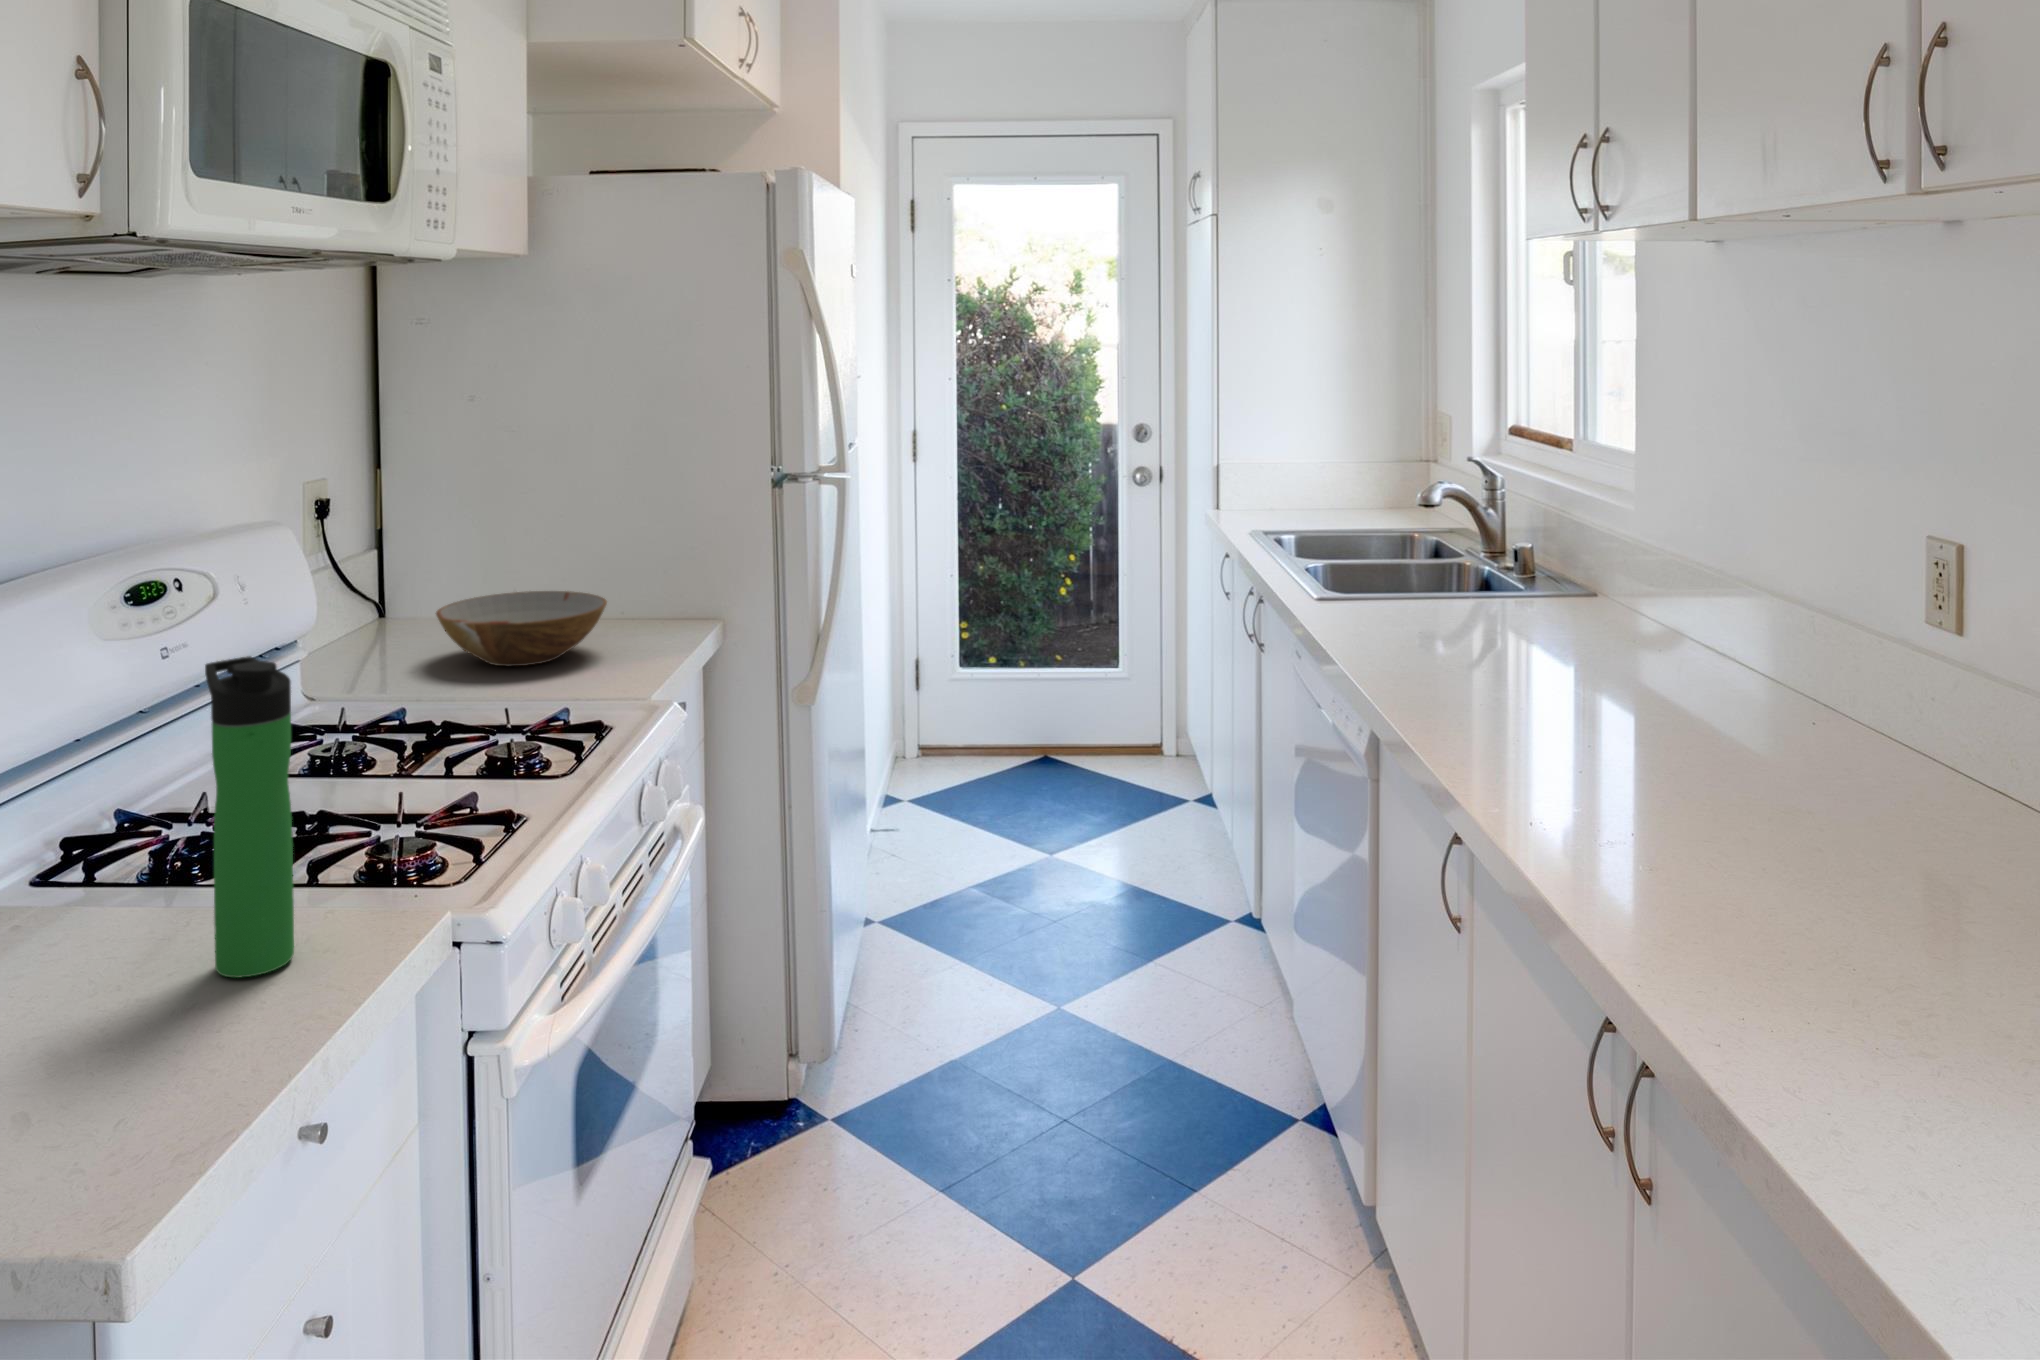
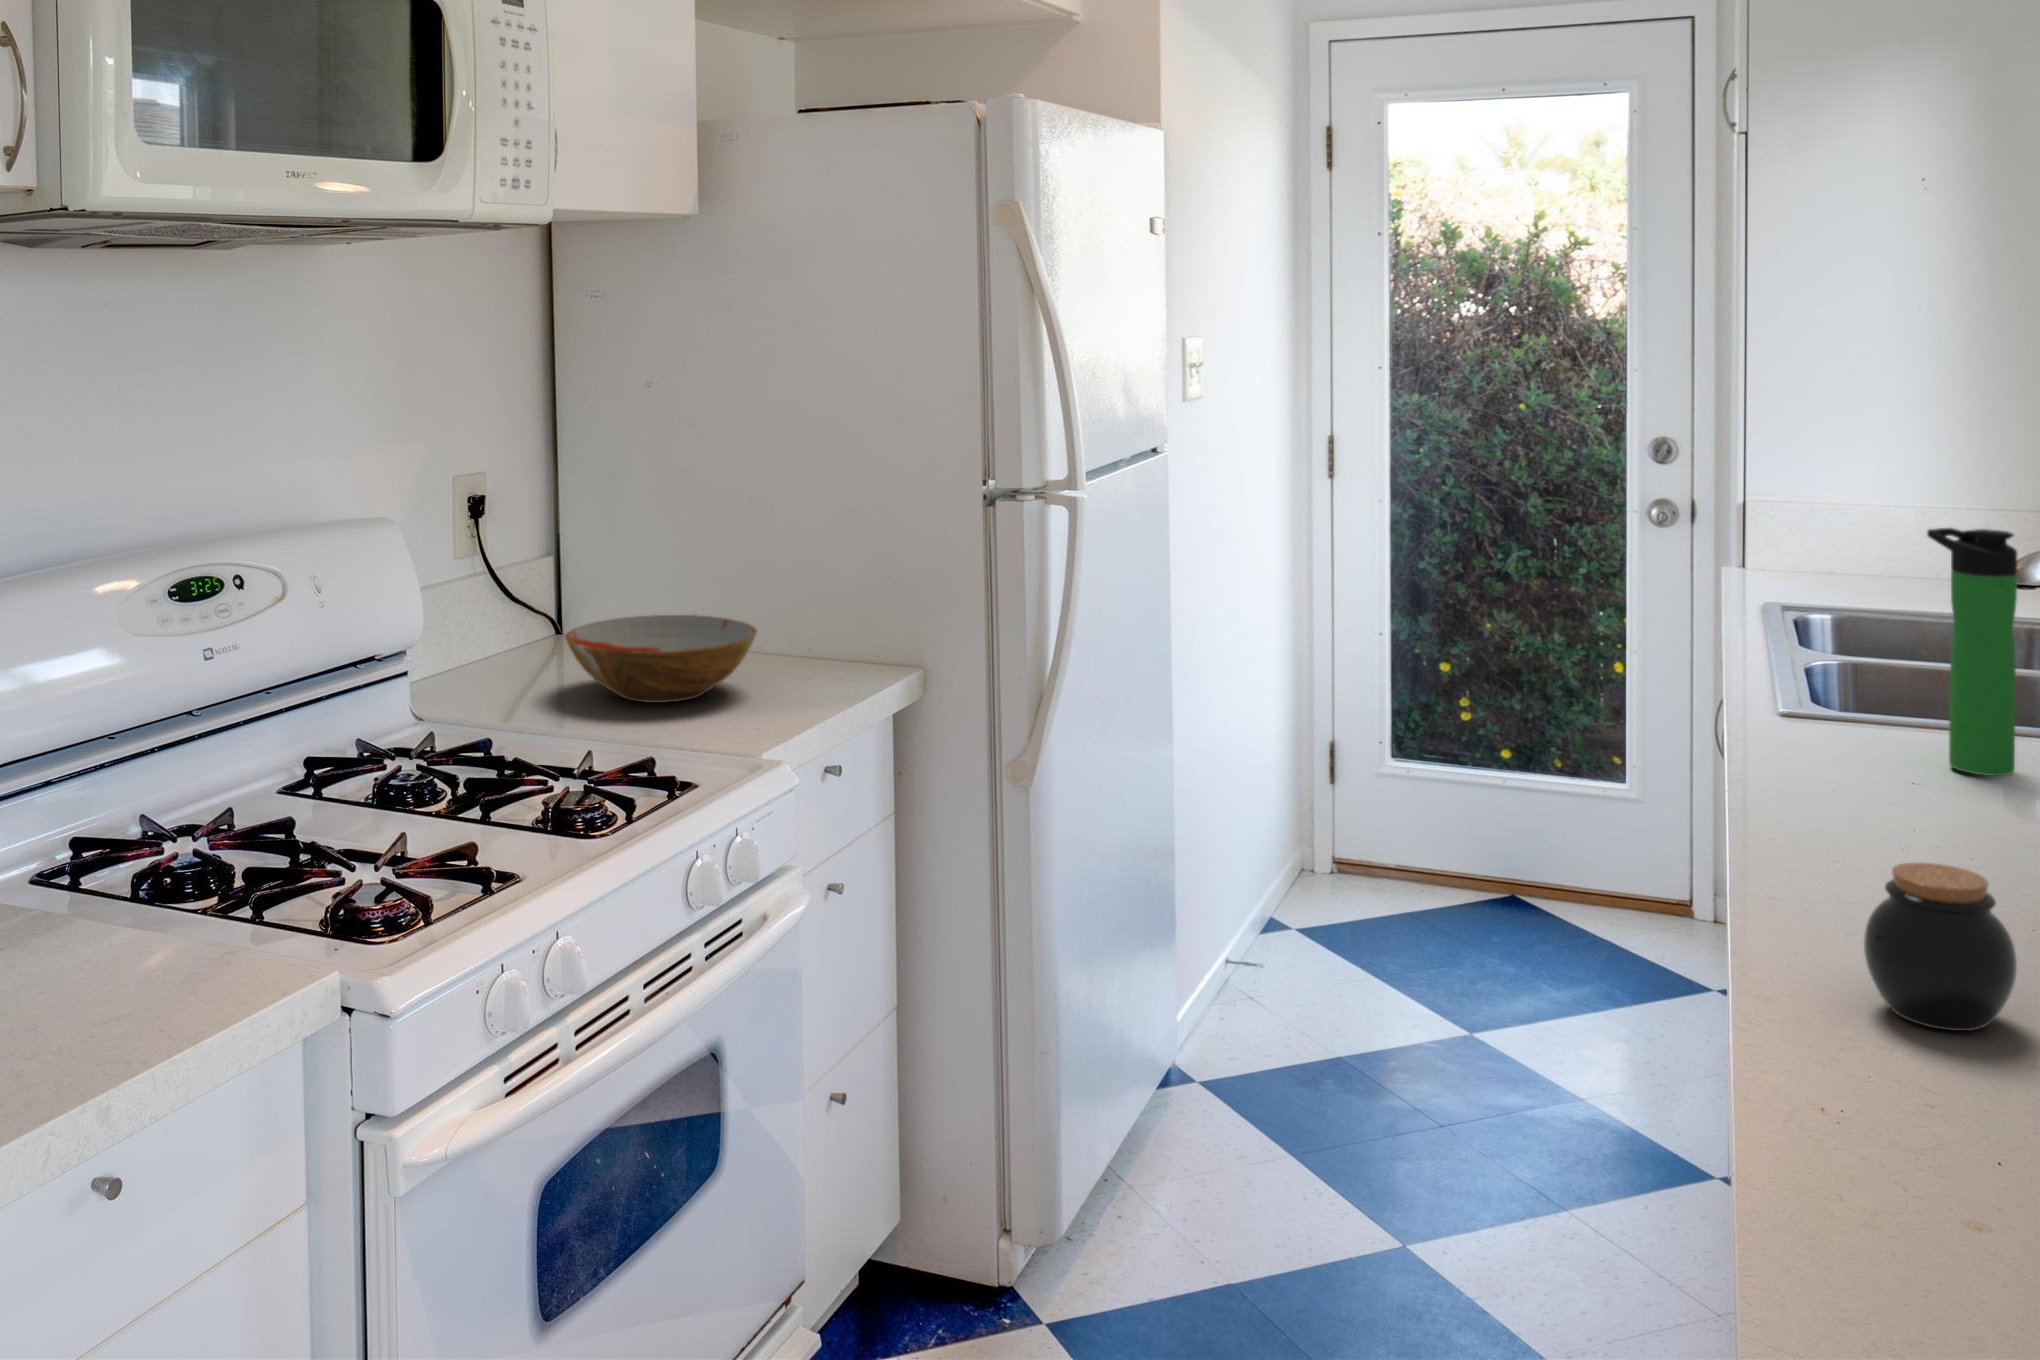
bottle: present [205,656,294,978] -> present [1927,528,2017,776]
jar: none [1508,664,1592,762] -> present [1864,863,2017,1031]

